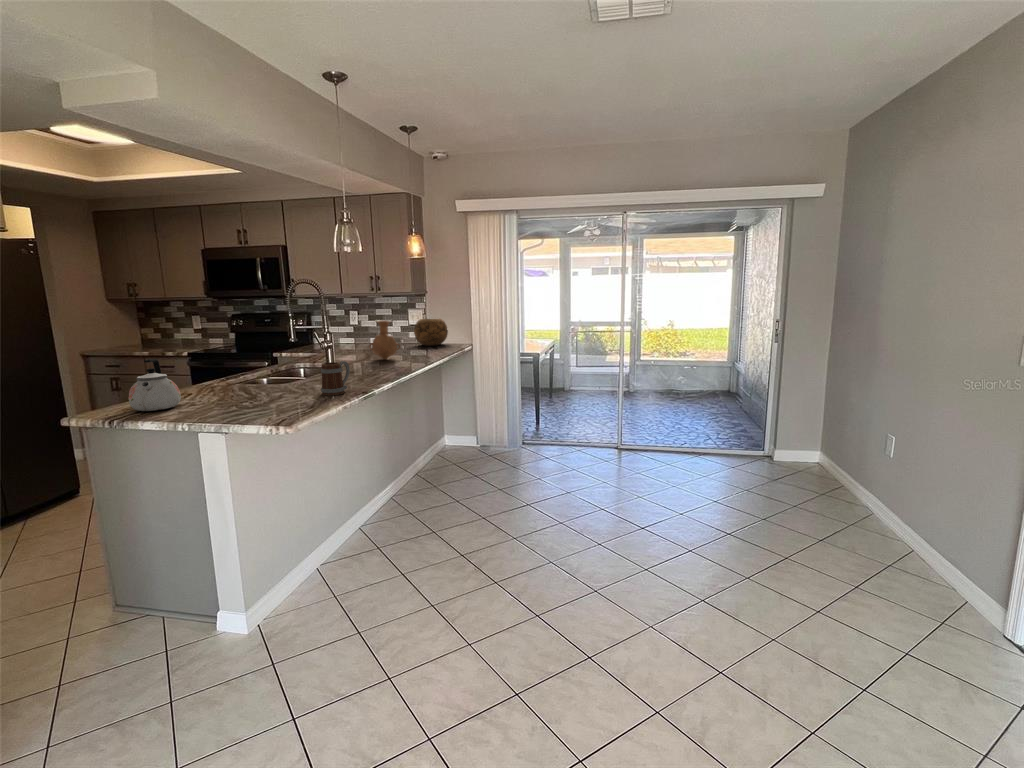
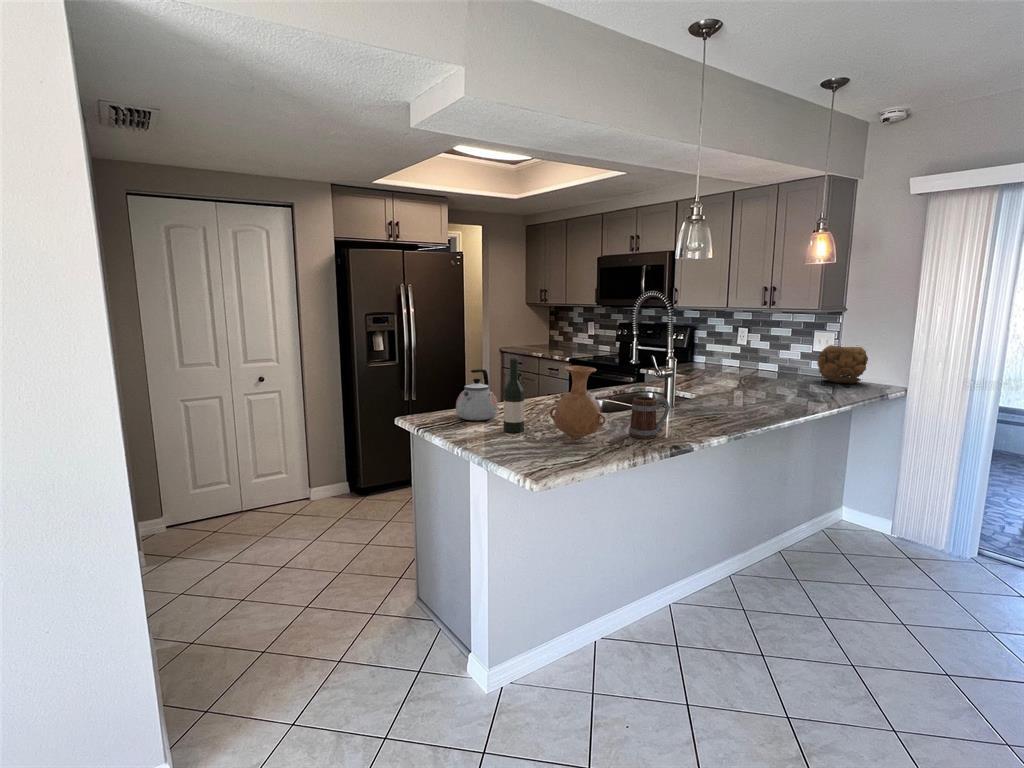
vase: present [369,320,400,359] -> present [550,366,606,440]
wine bottle: none [197,340,224,412] -> present [504,357,524,433]

